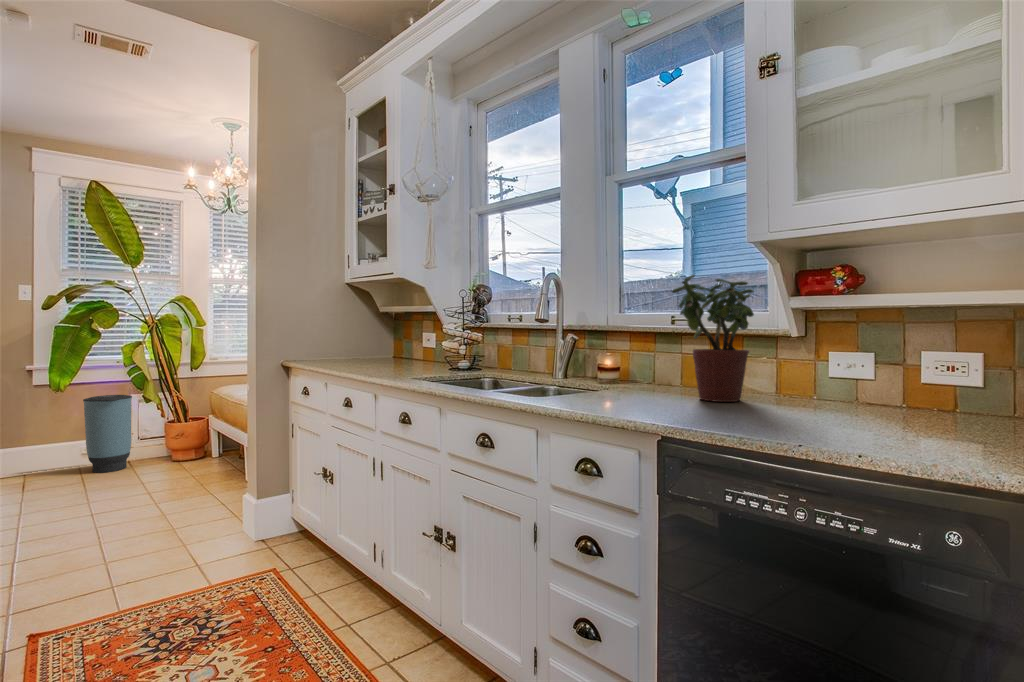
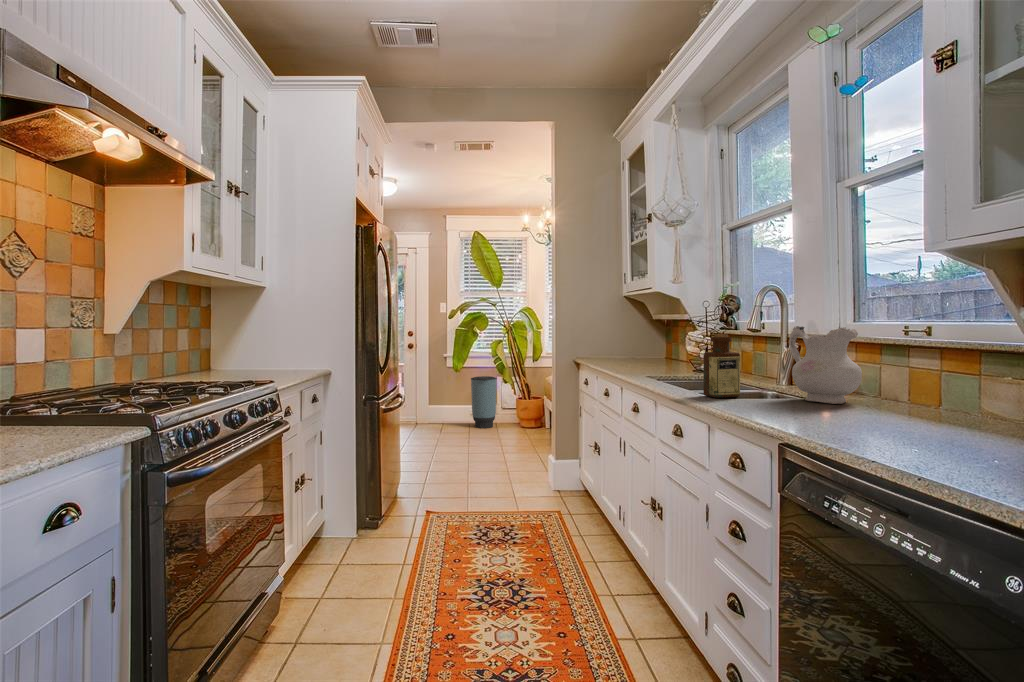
potted plant: present [672,275,754,402] -> none [861,286,972,423]
ceramic pitcher: none [584,315,651,392] -> present [789,326,862,404]
bottle: none [509,323,547,396] -> present [703,334,740,398]

